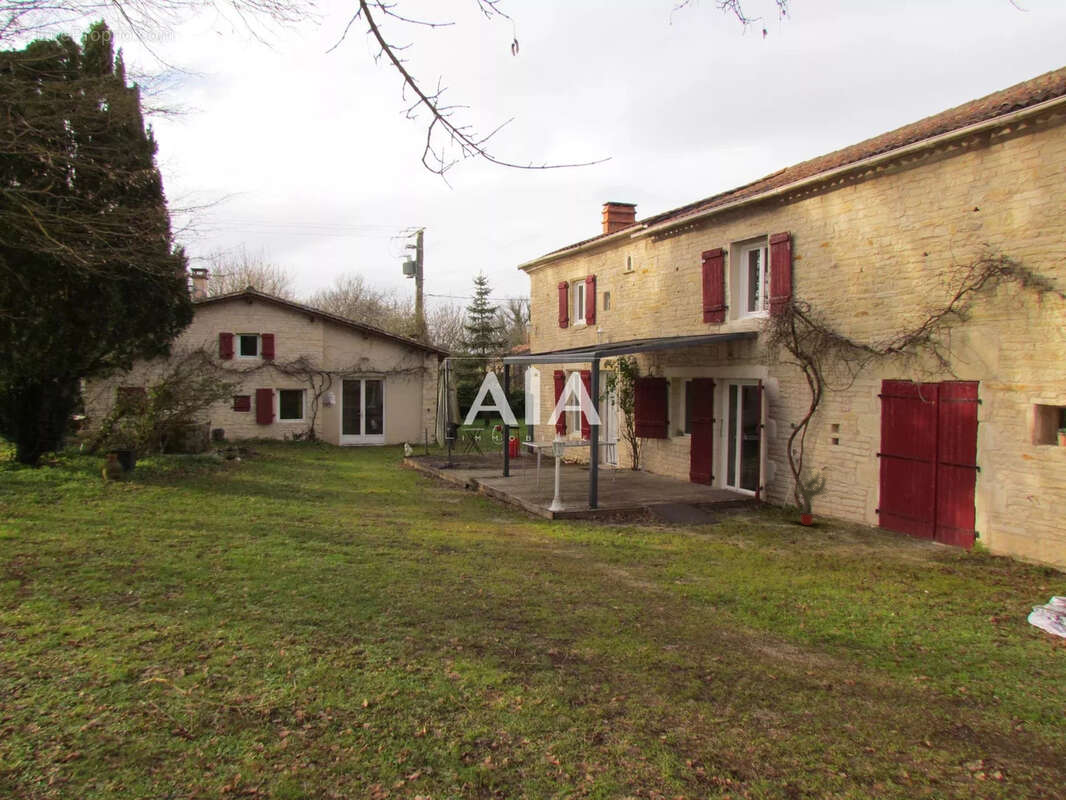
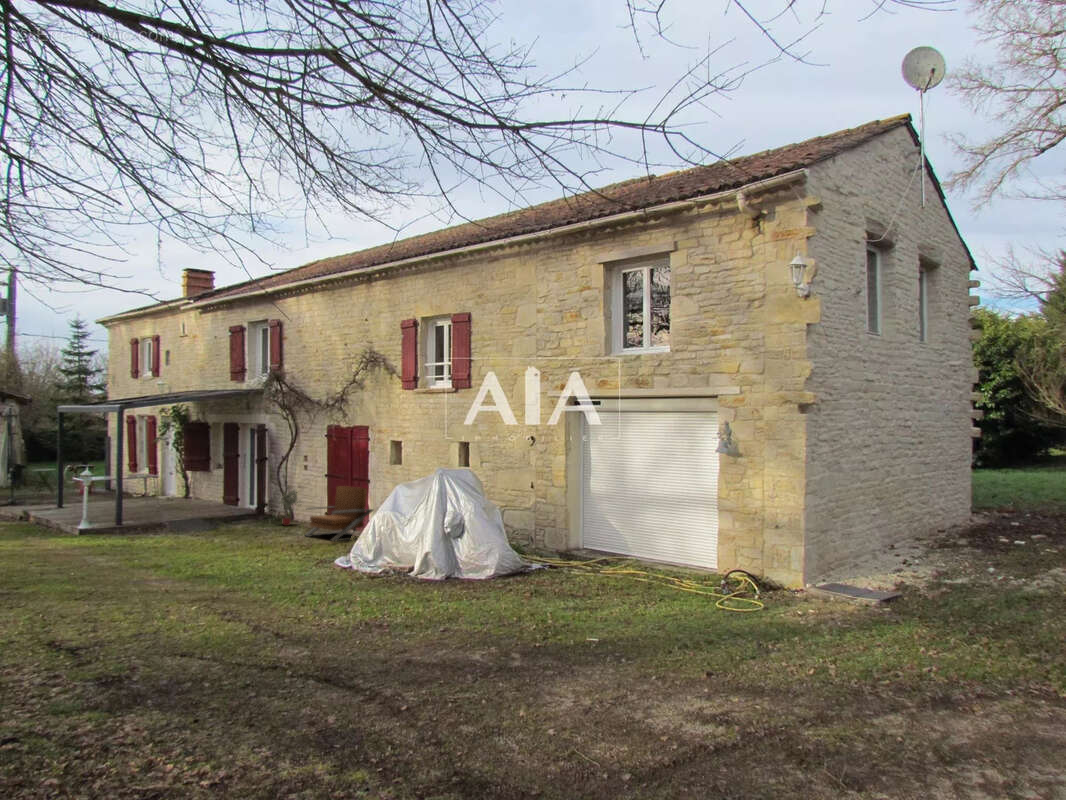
lounge chair: none [873,478,1004,574] -> present [305,486,373,541]

